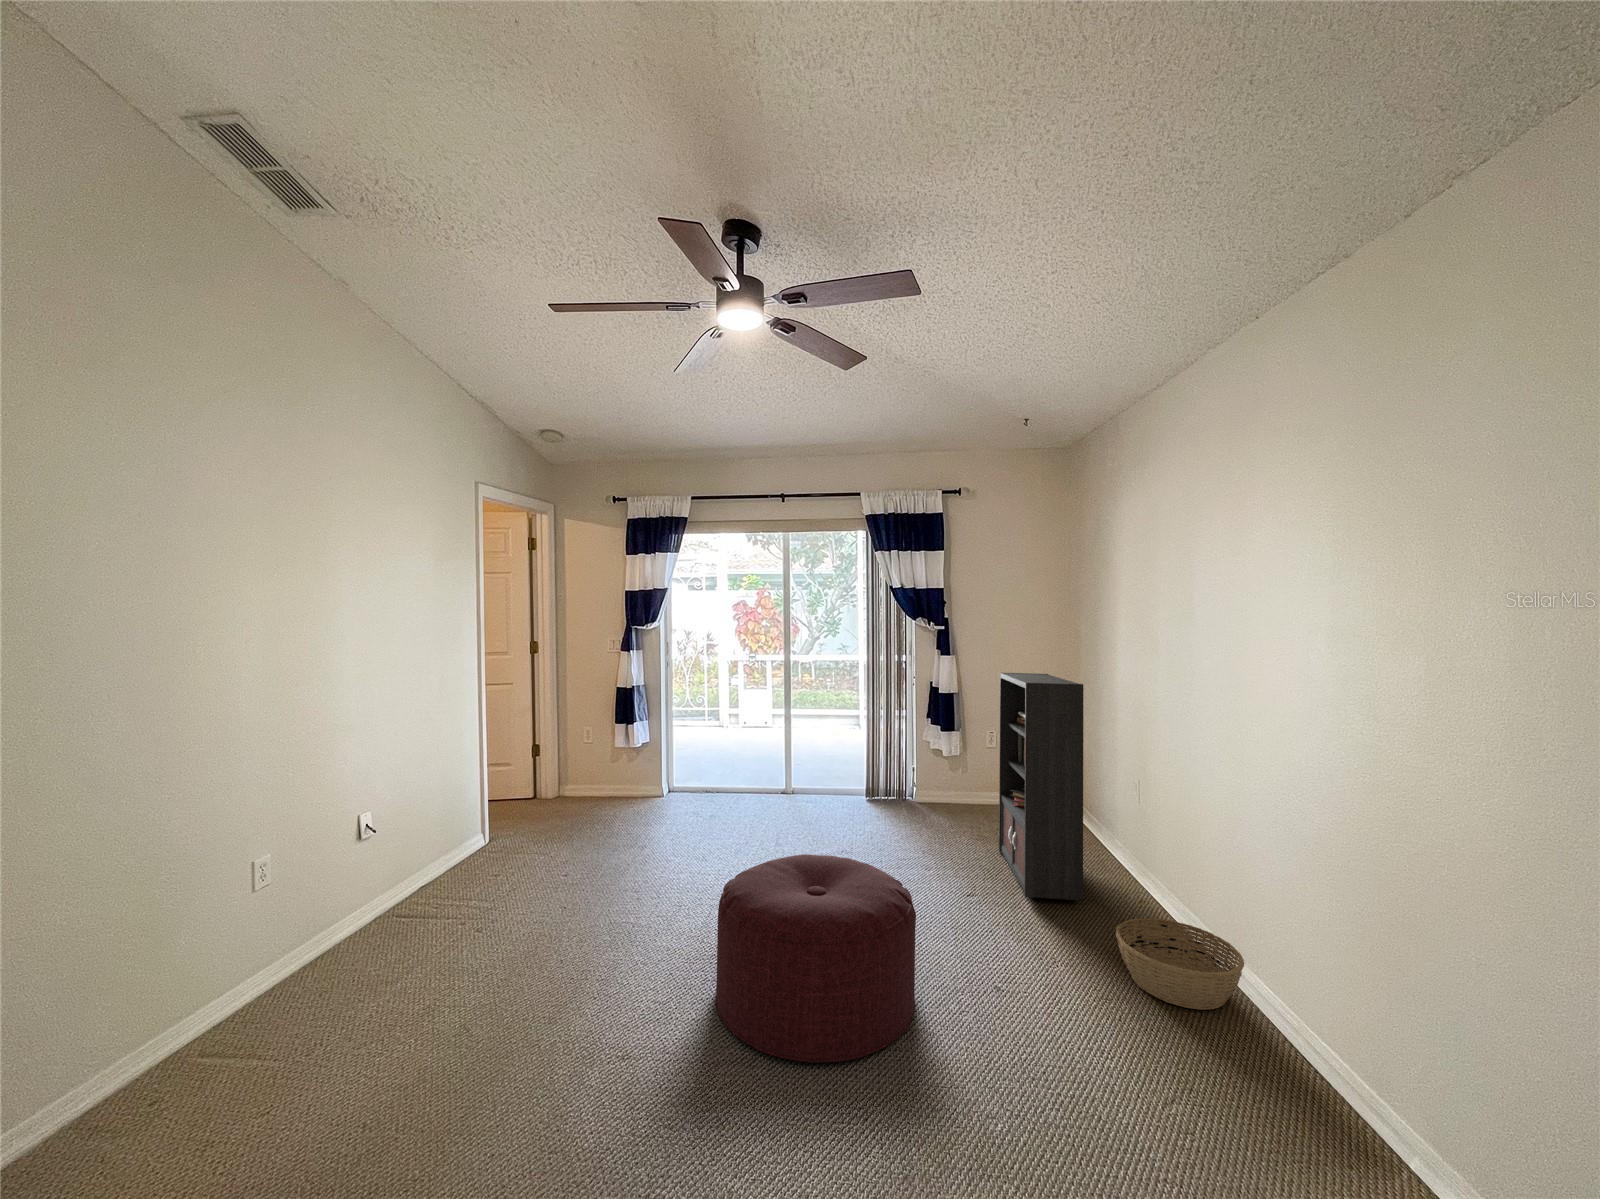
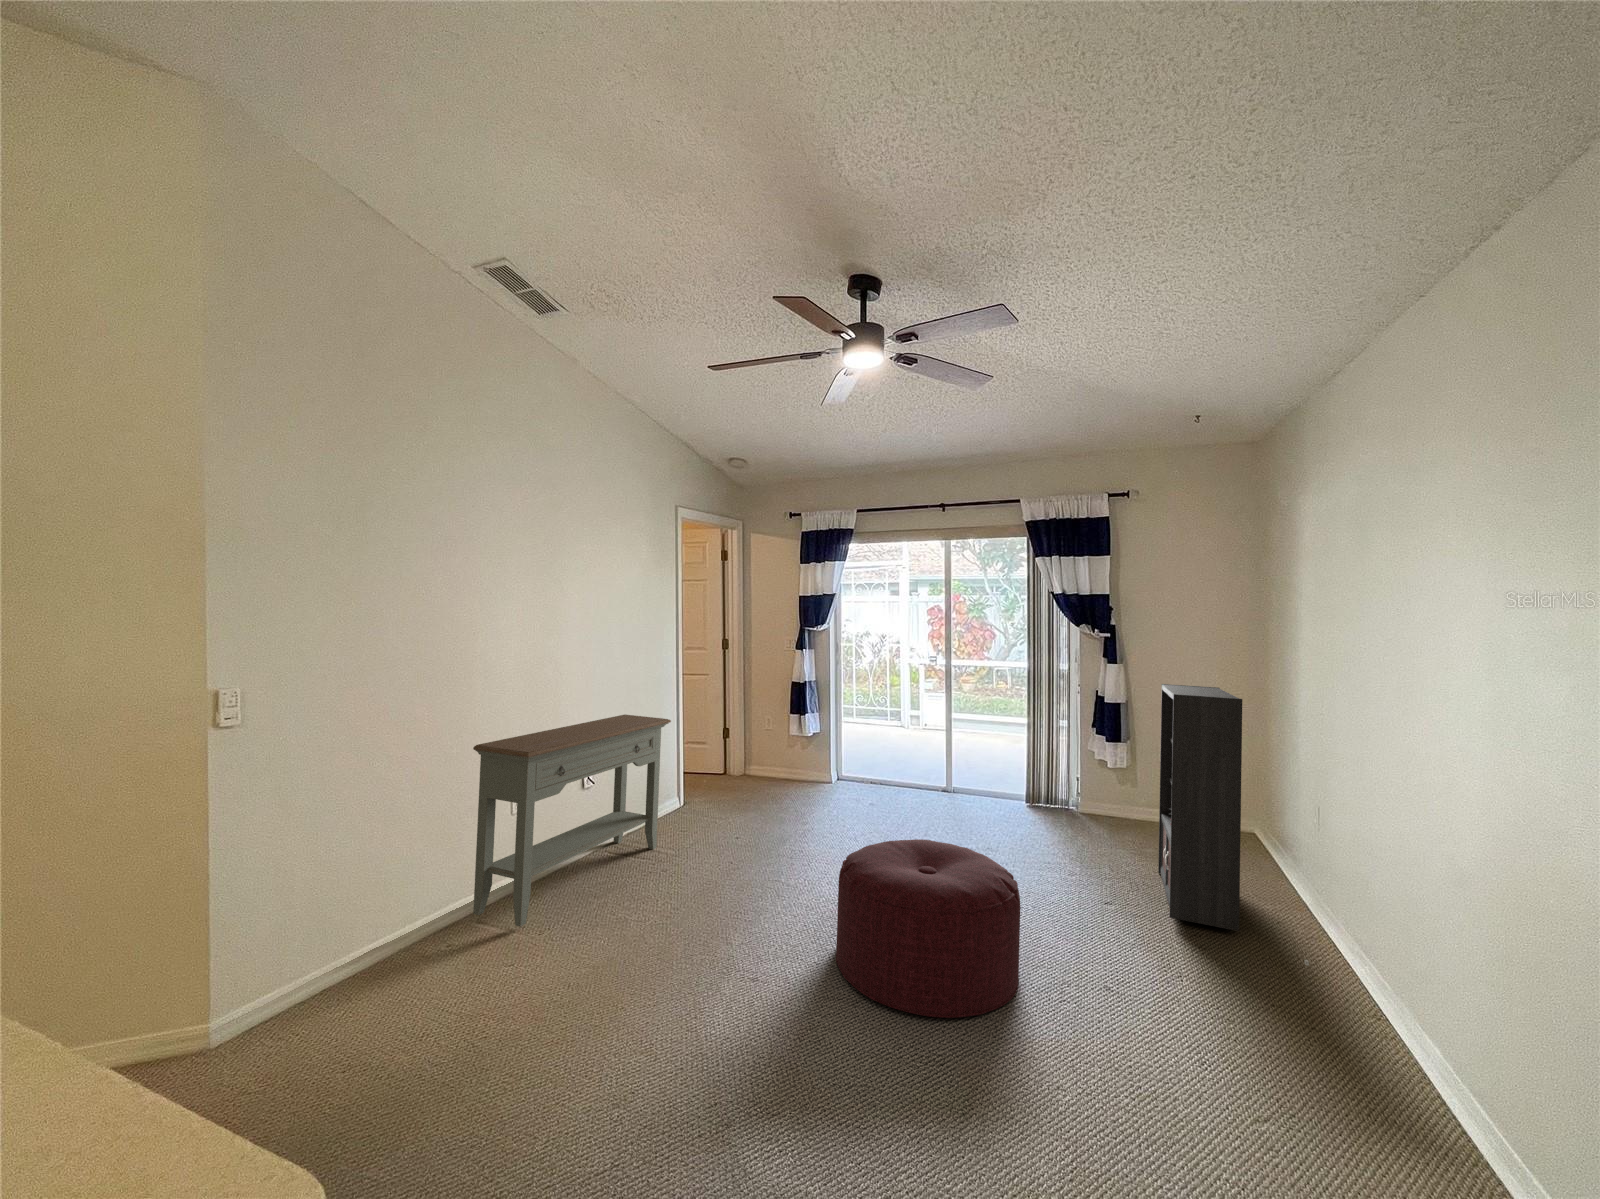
console table: none [181,740,482,1055] -> present [473,715,671,927]
basket: present [1116,918,1244,1010] -> none [1252,953,1406,1057]

